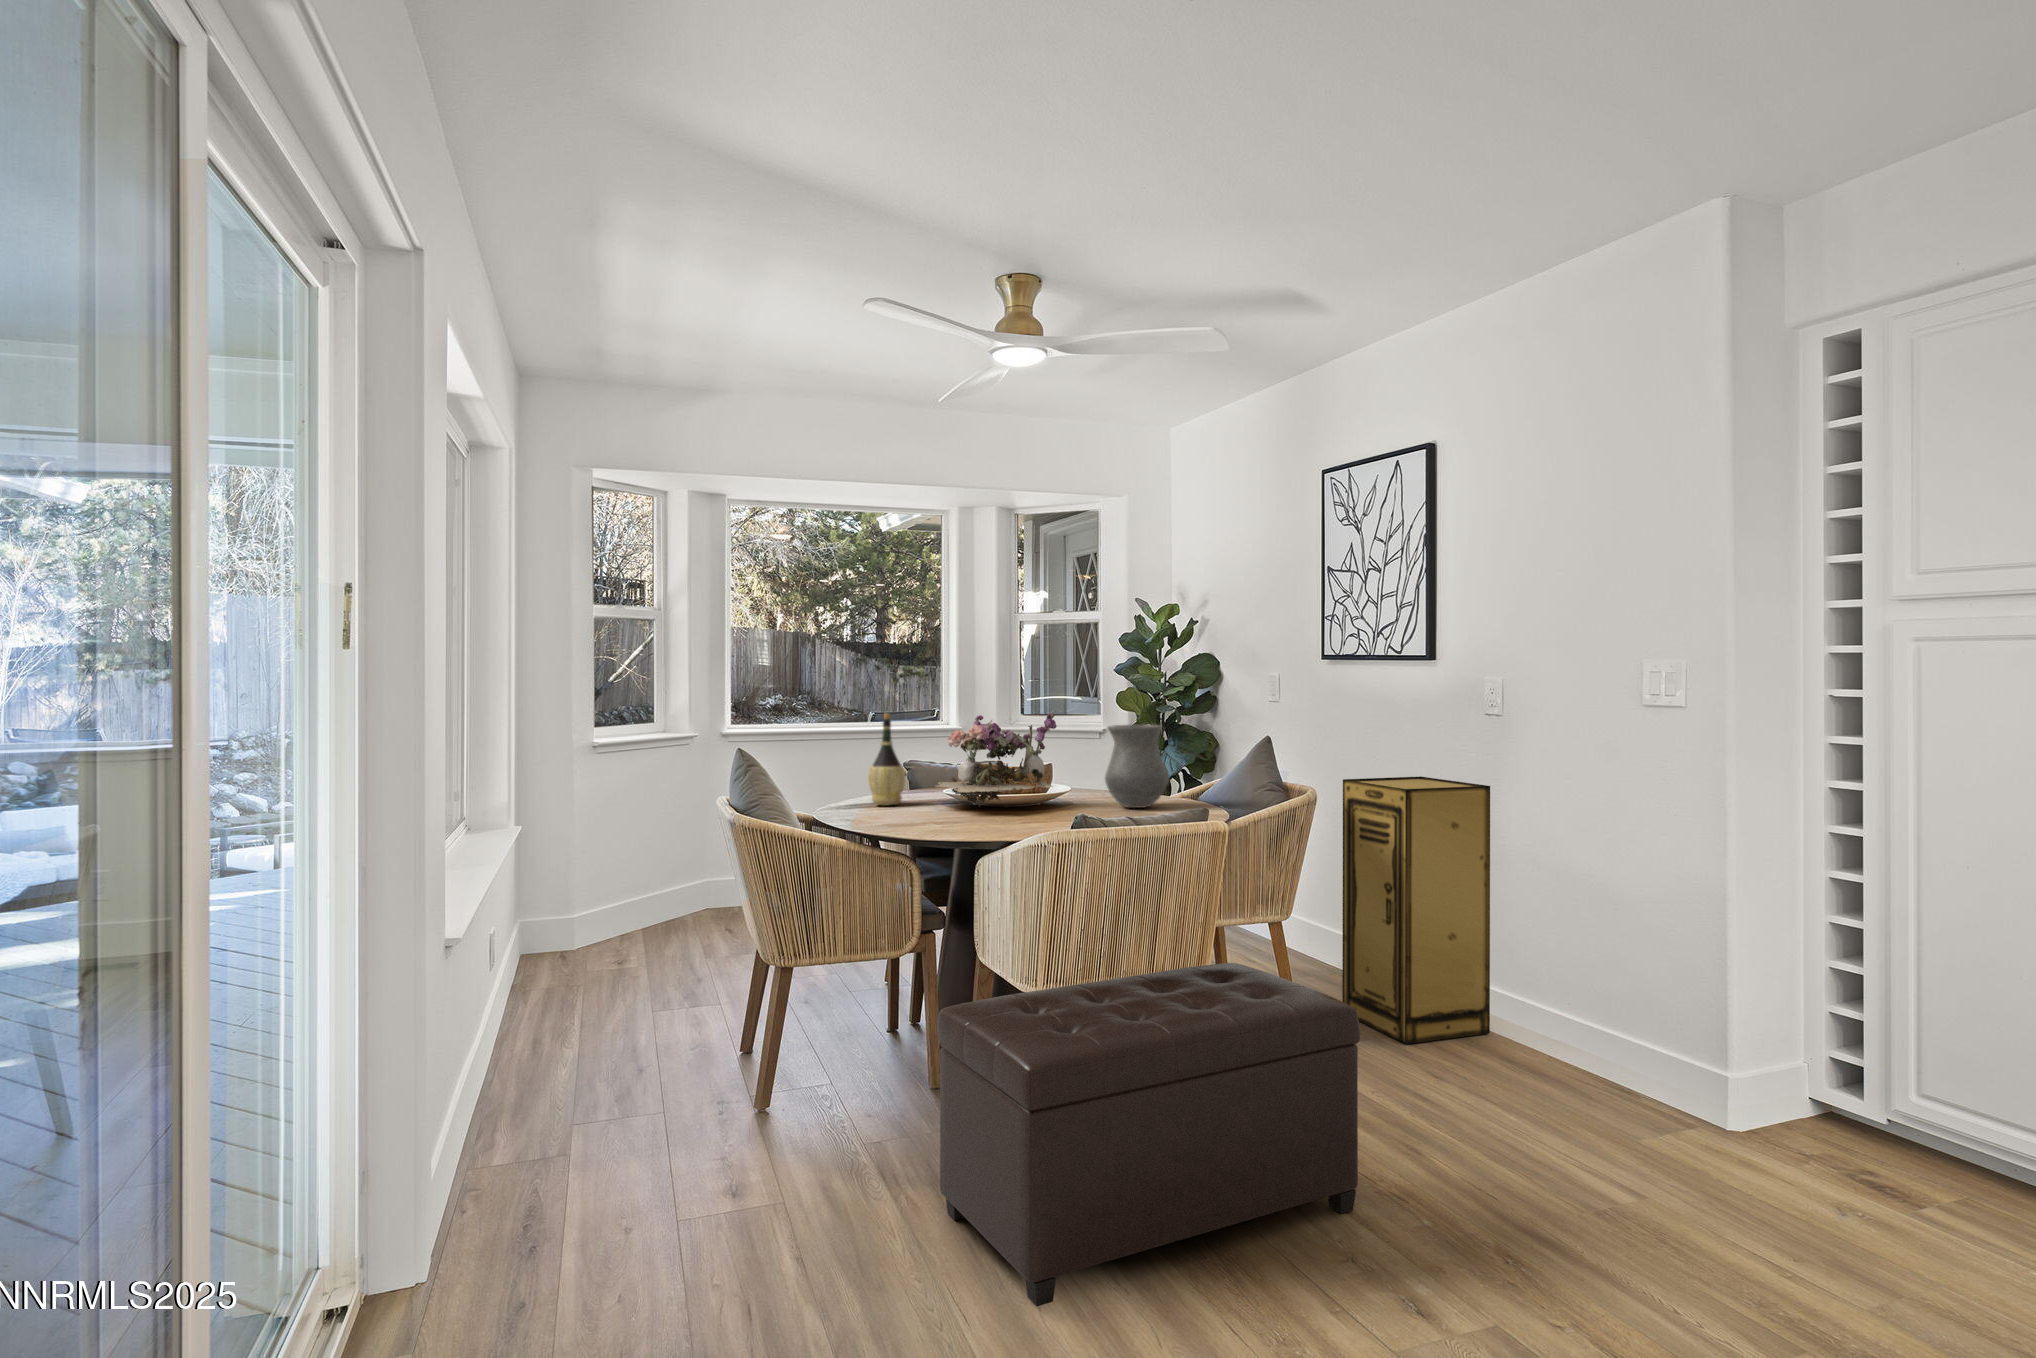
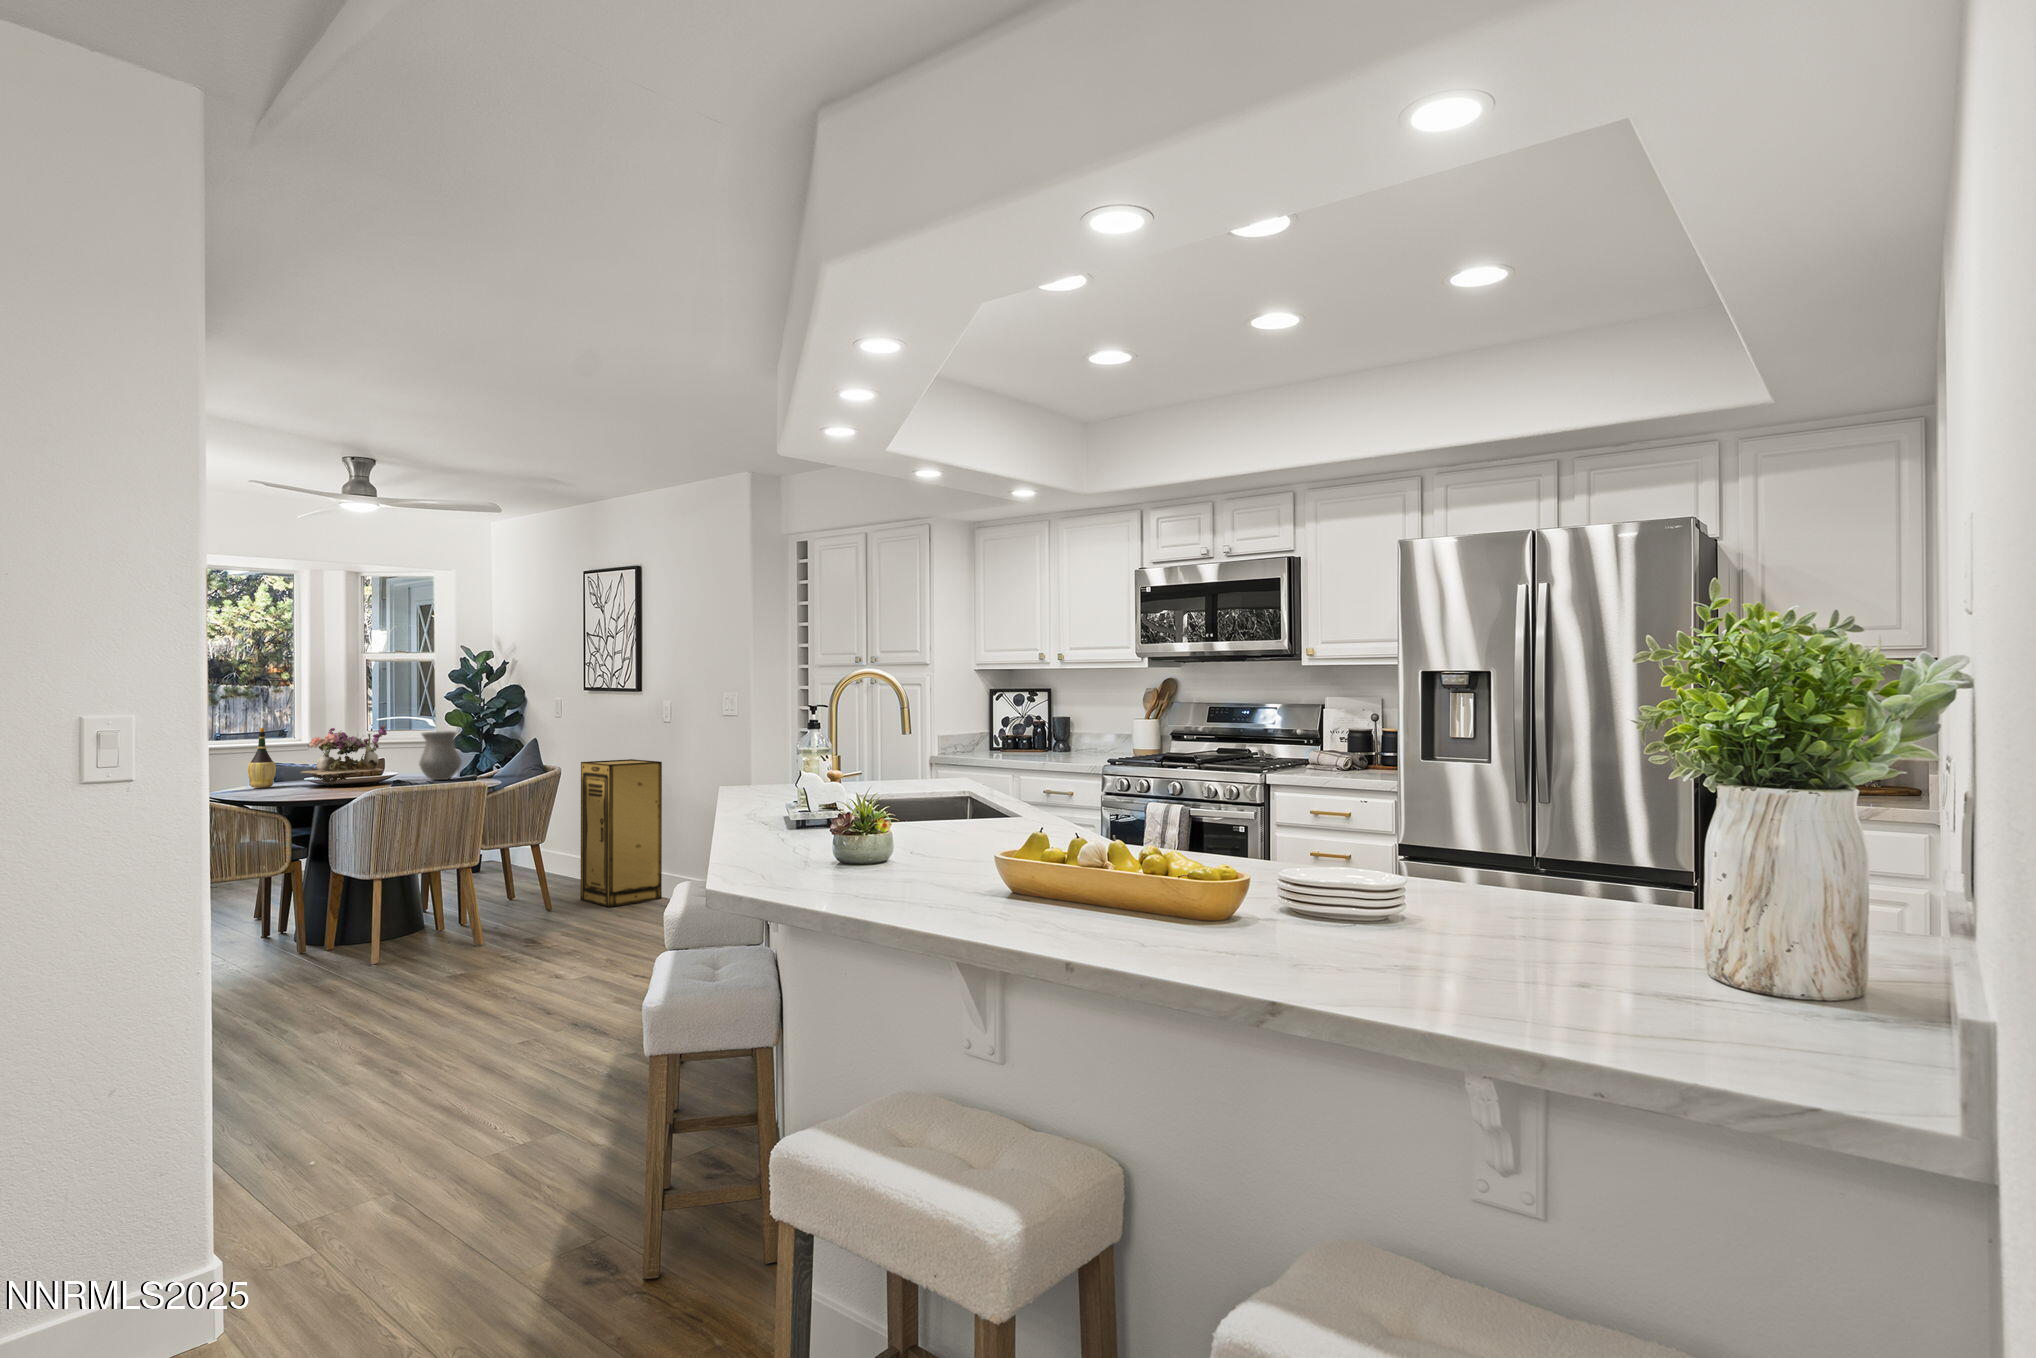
ottoman: present [937,963,1360,1306] -> none [308,853,544,997]

